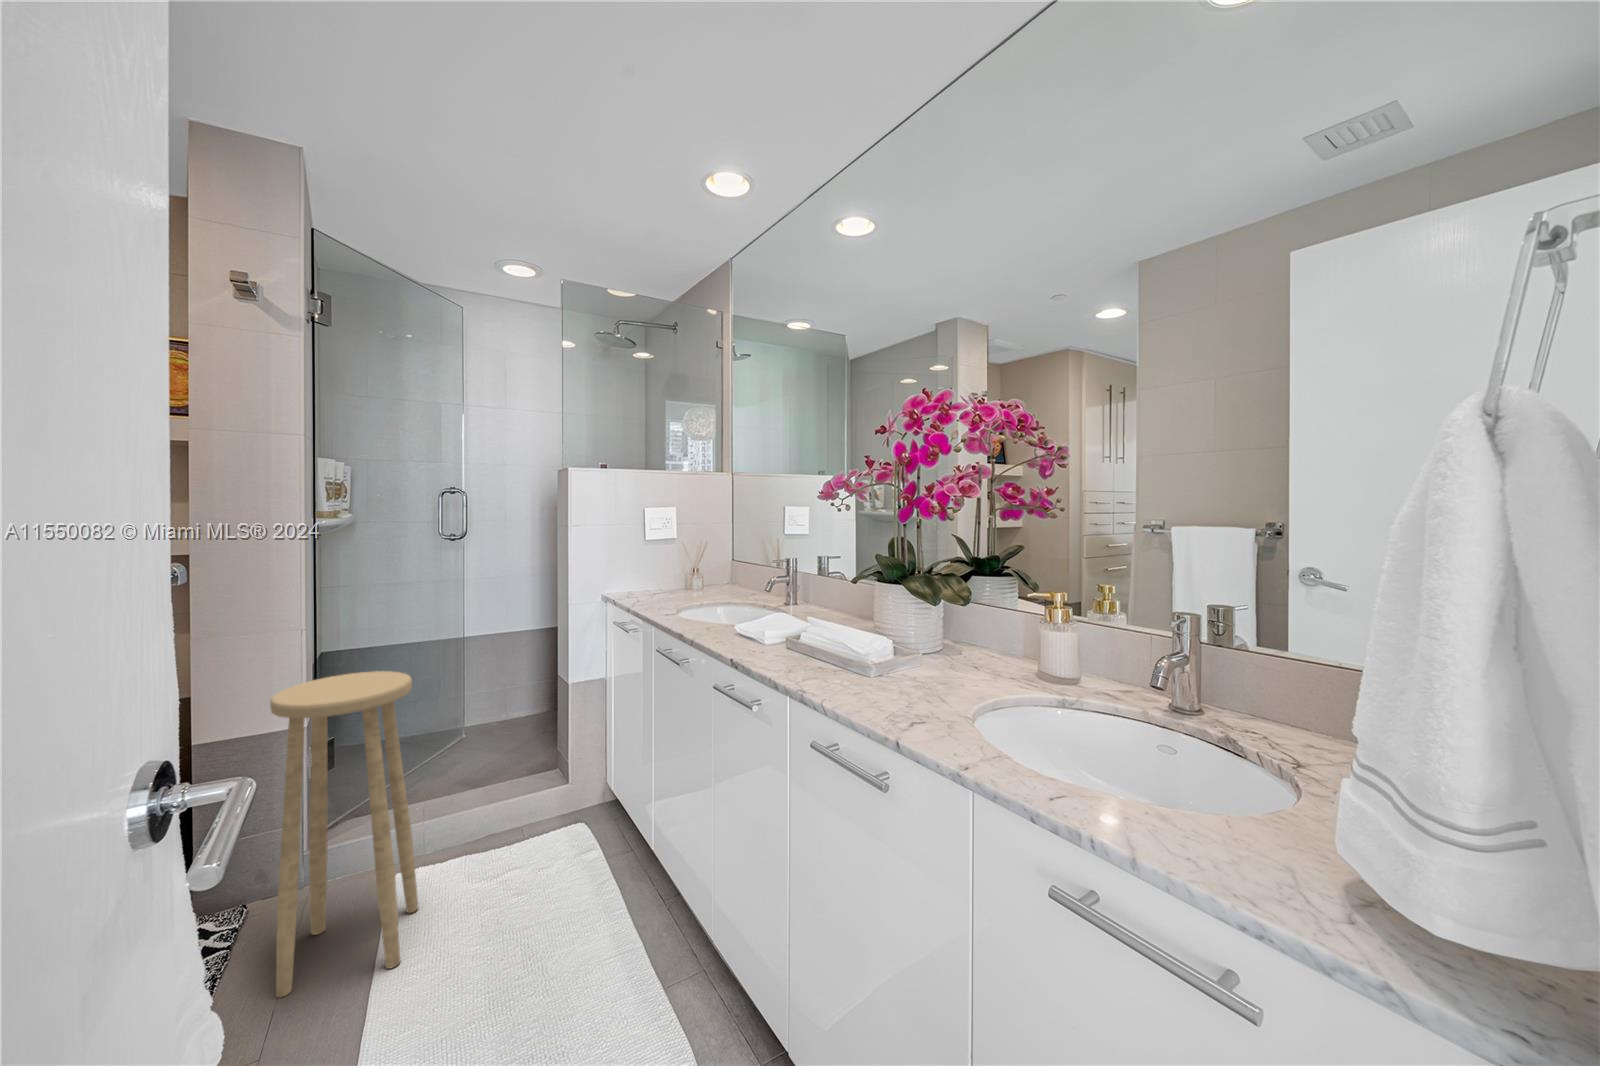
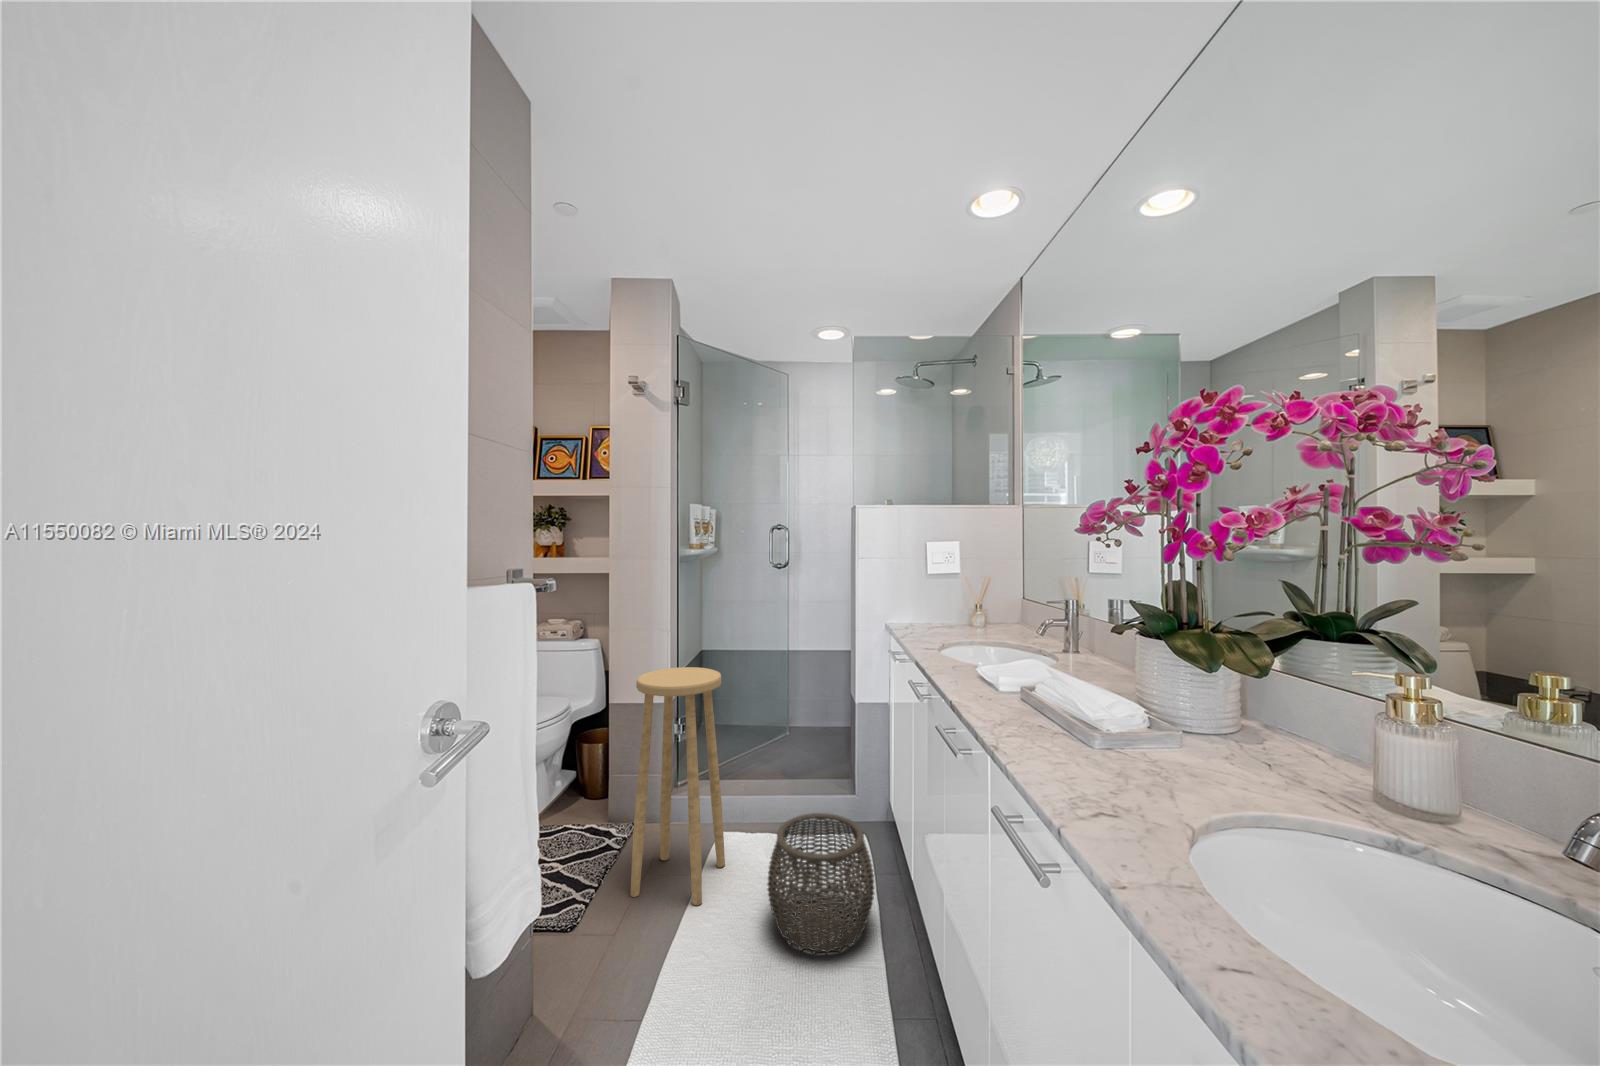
woven basket: none [500,805,627,959] -> present [767,813,874,953]

